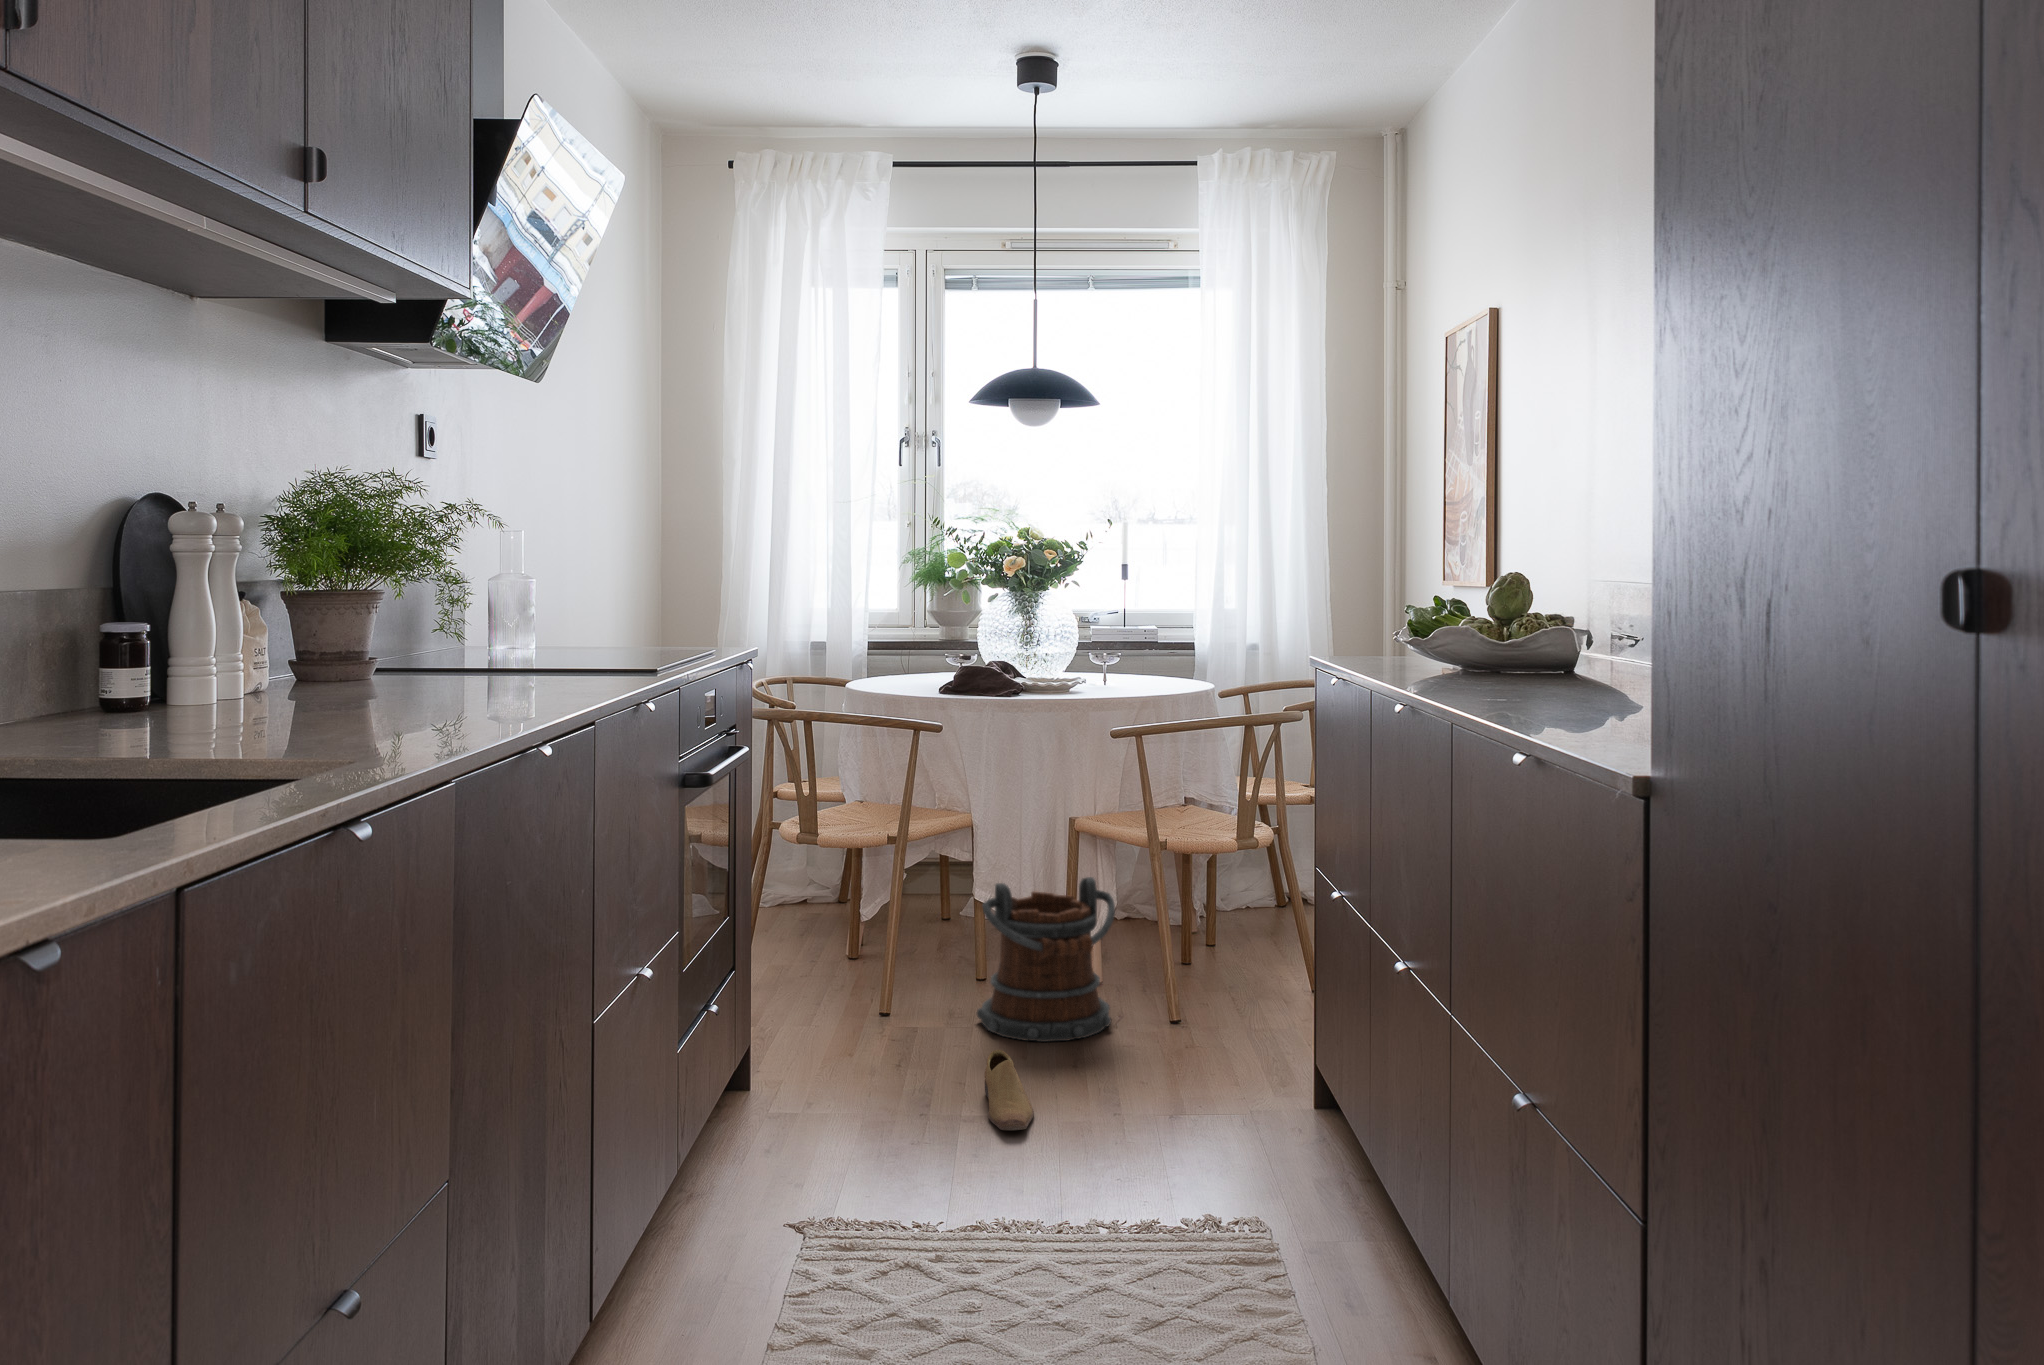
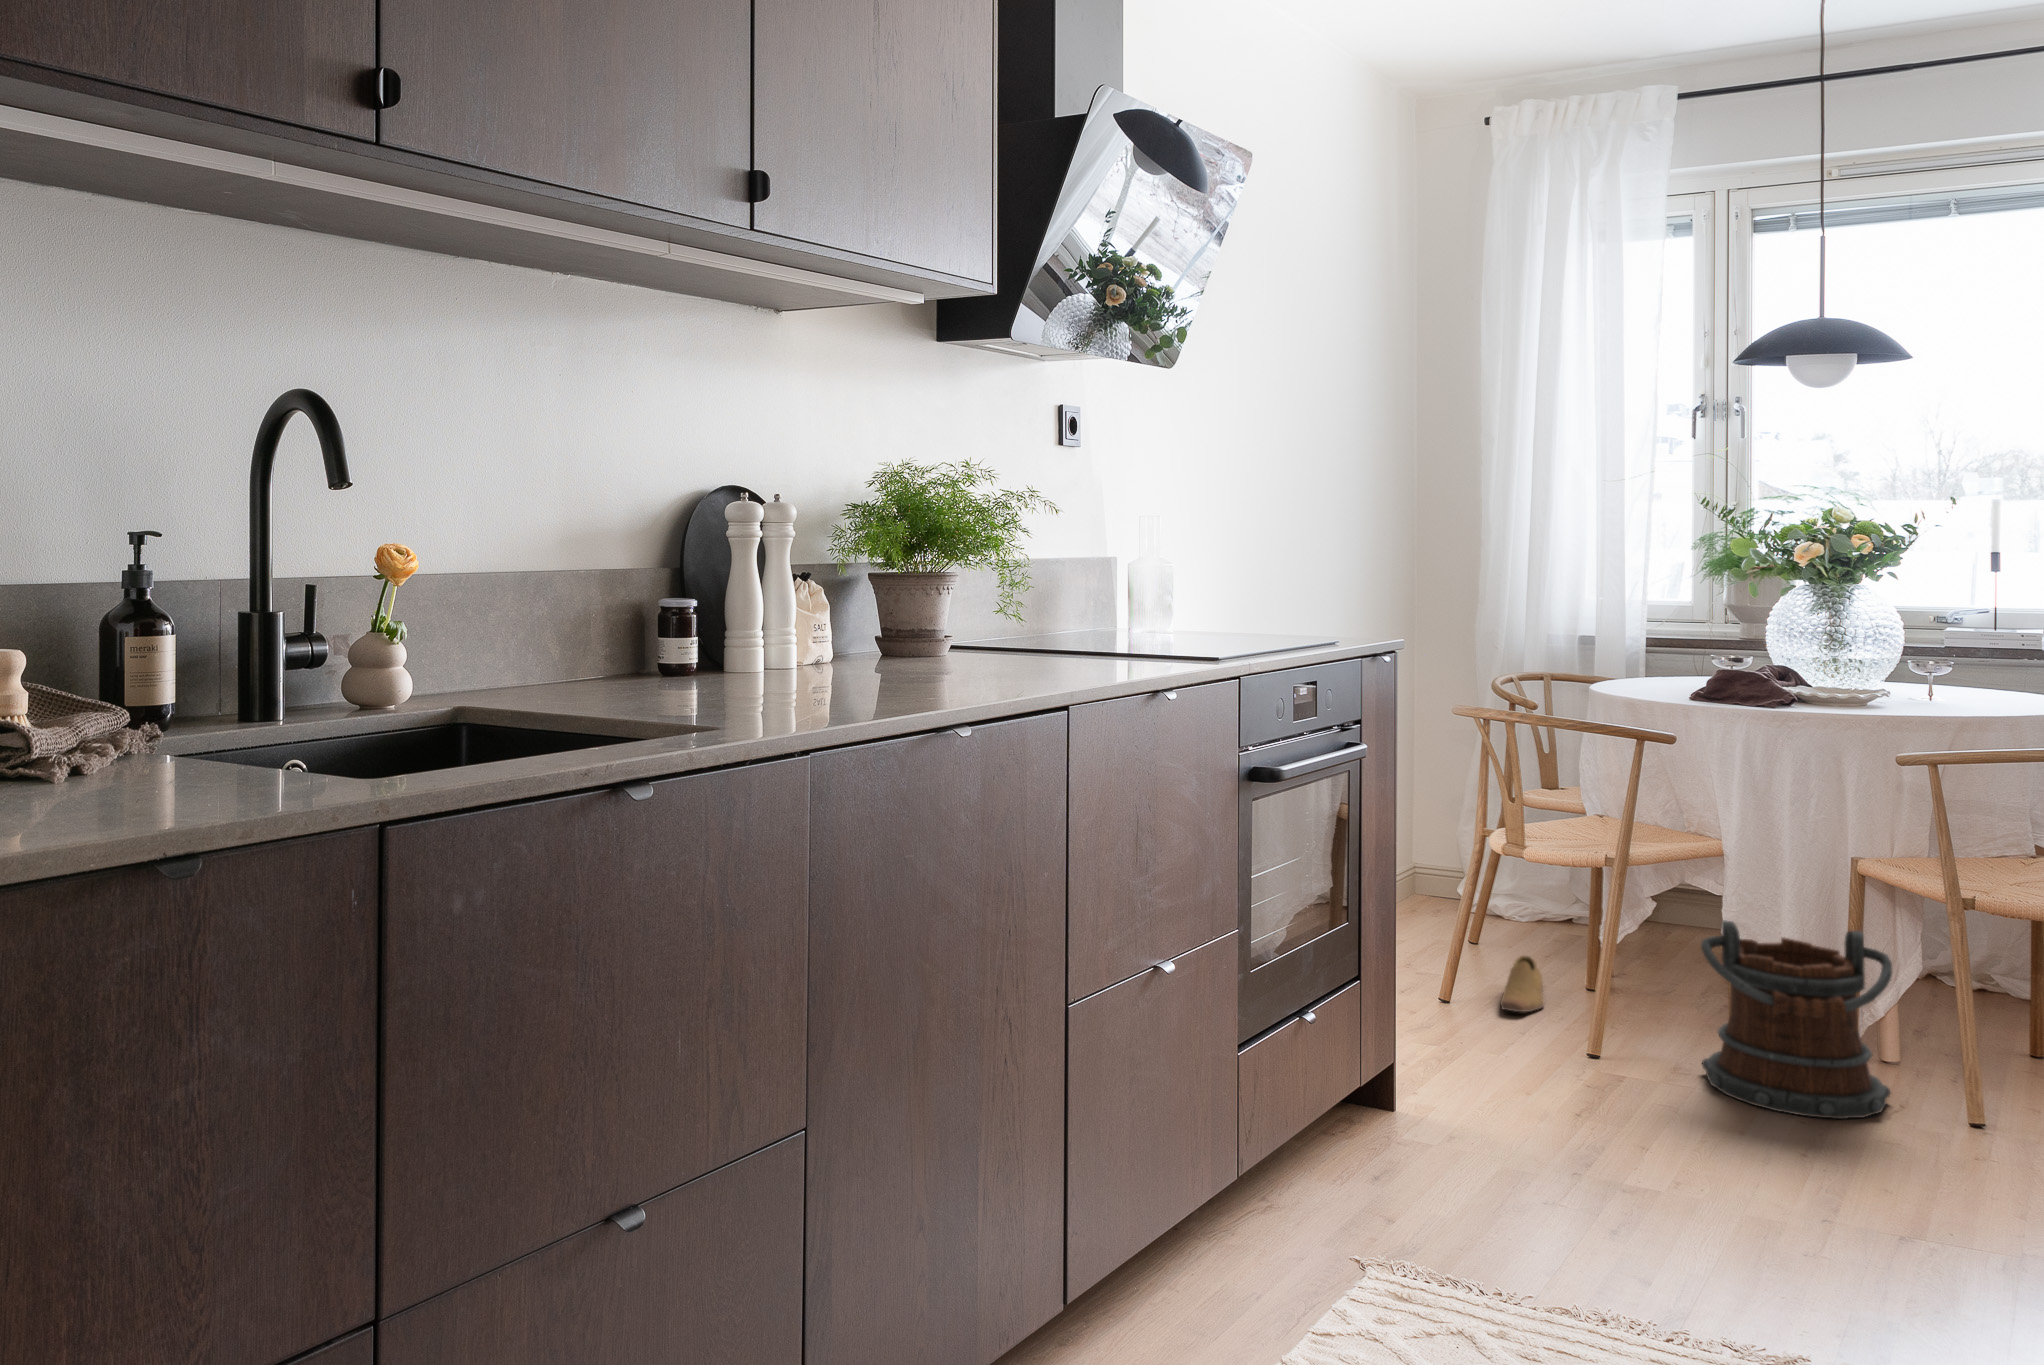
shoe: present [985,1050,1034,1130] -> present [1500,956,1544,1012]

